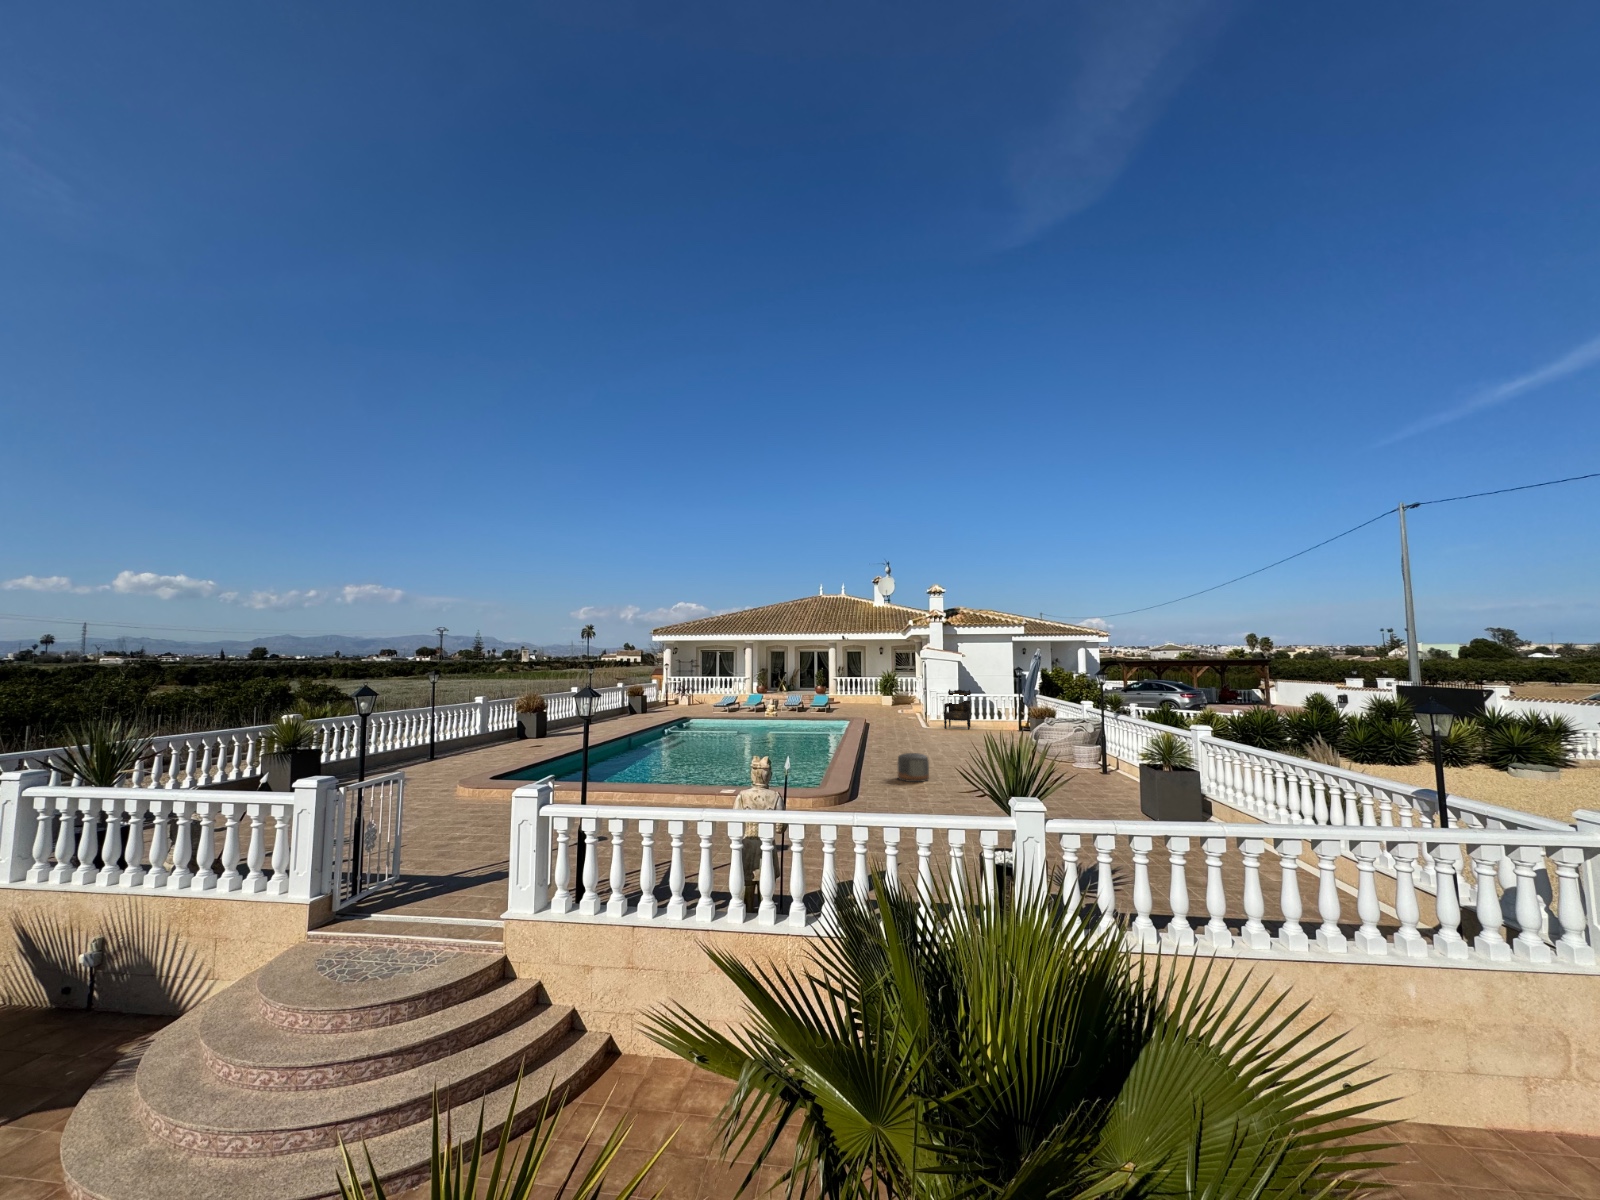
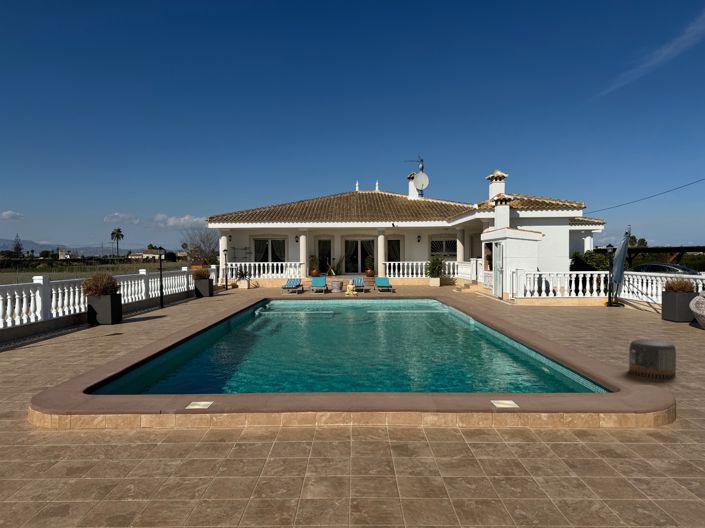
armchair: present [944,689,971,730] -> none [538,268,567,308]

